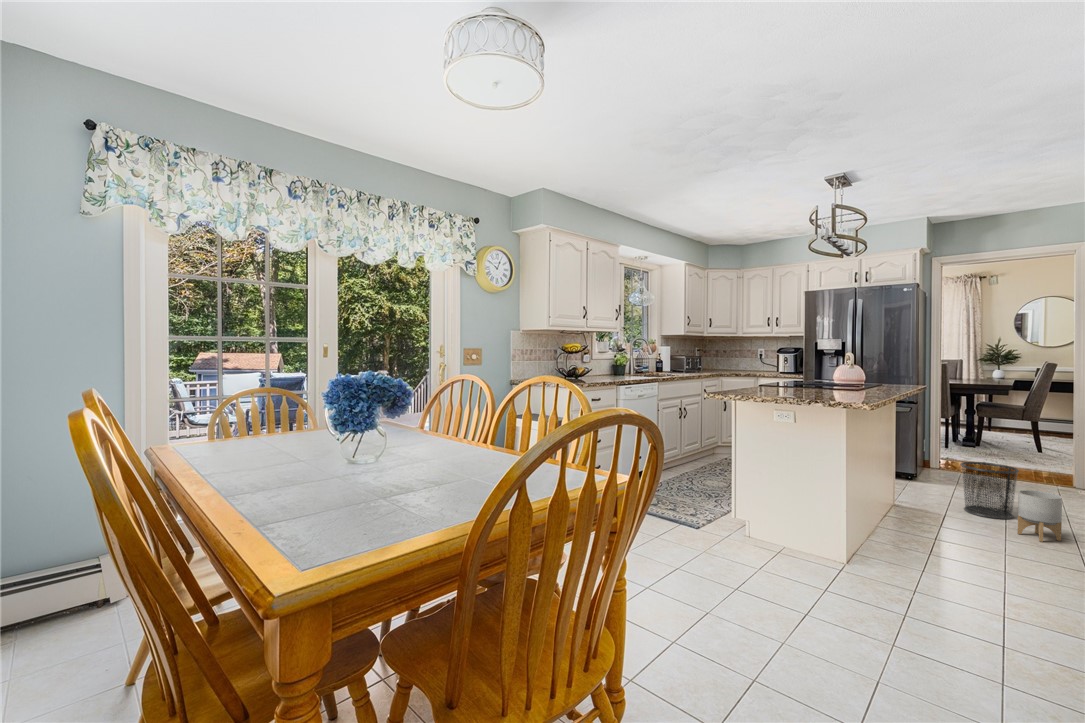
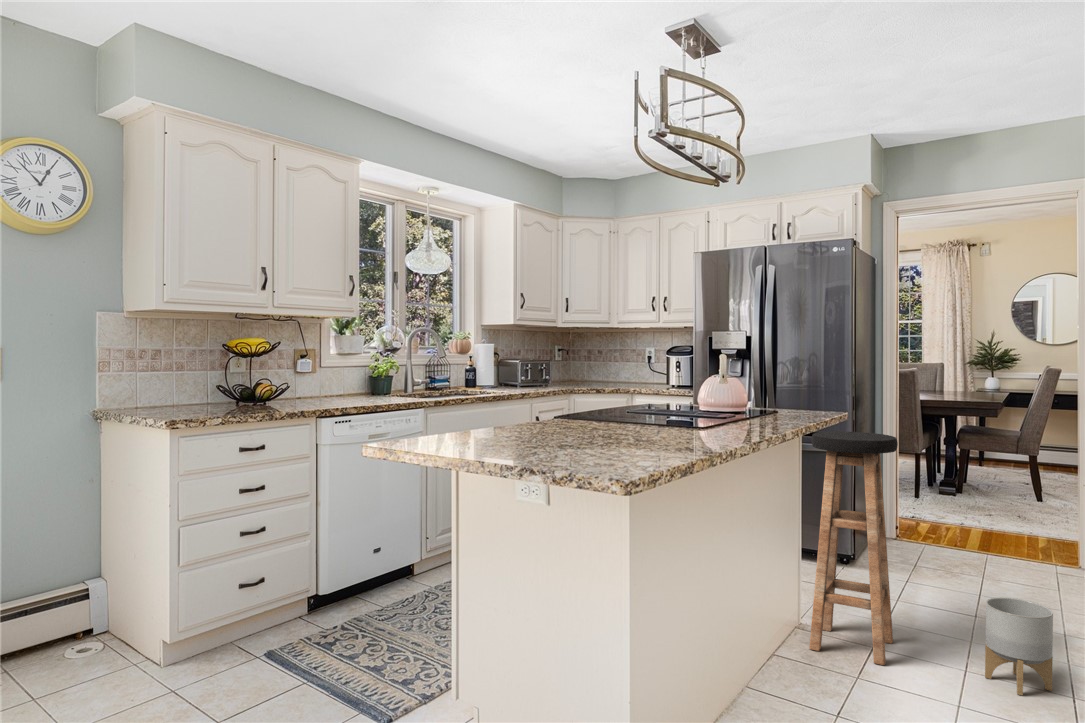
bar stool: none [904,397,961,526] -> present [809,431,898,665]
waste bin: present [961,462,1019,519] -> none [905,540,993,643]

